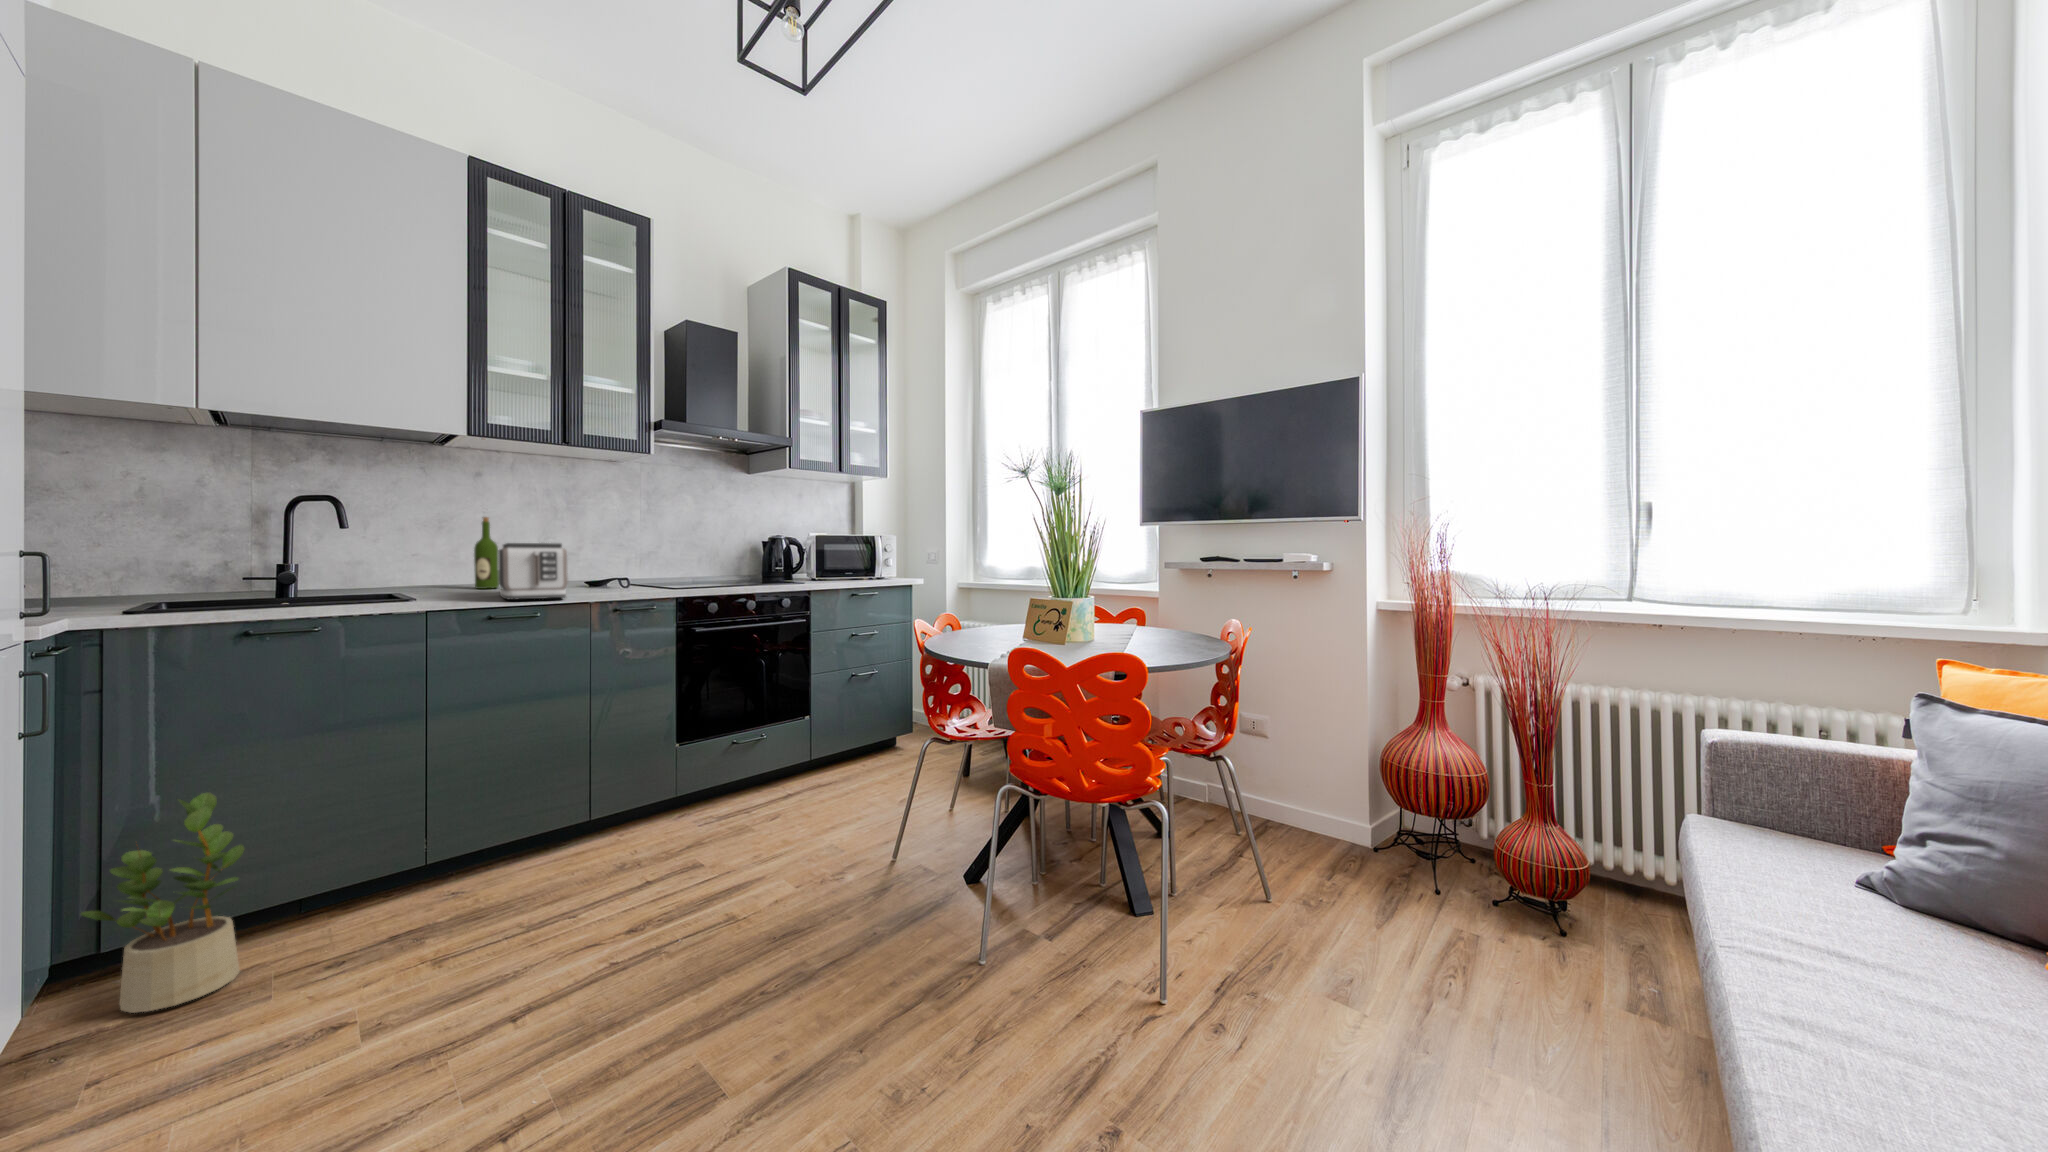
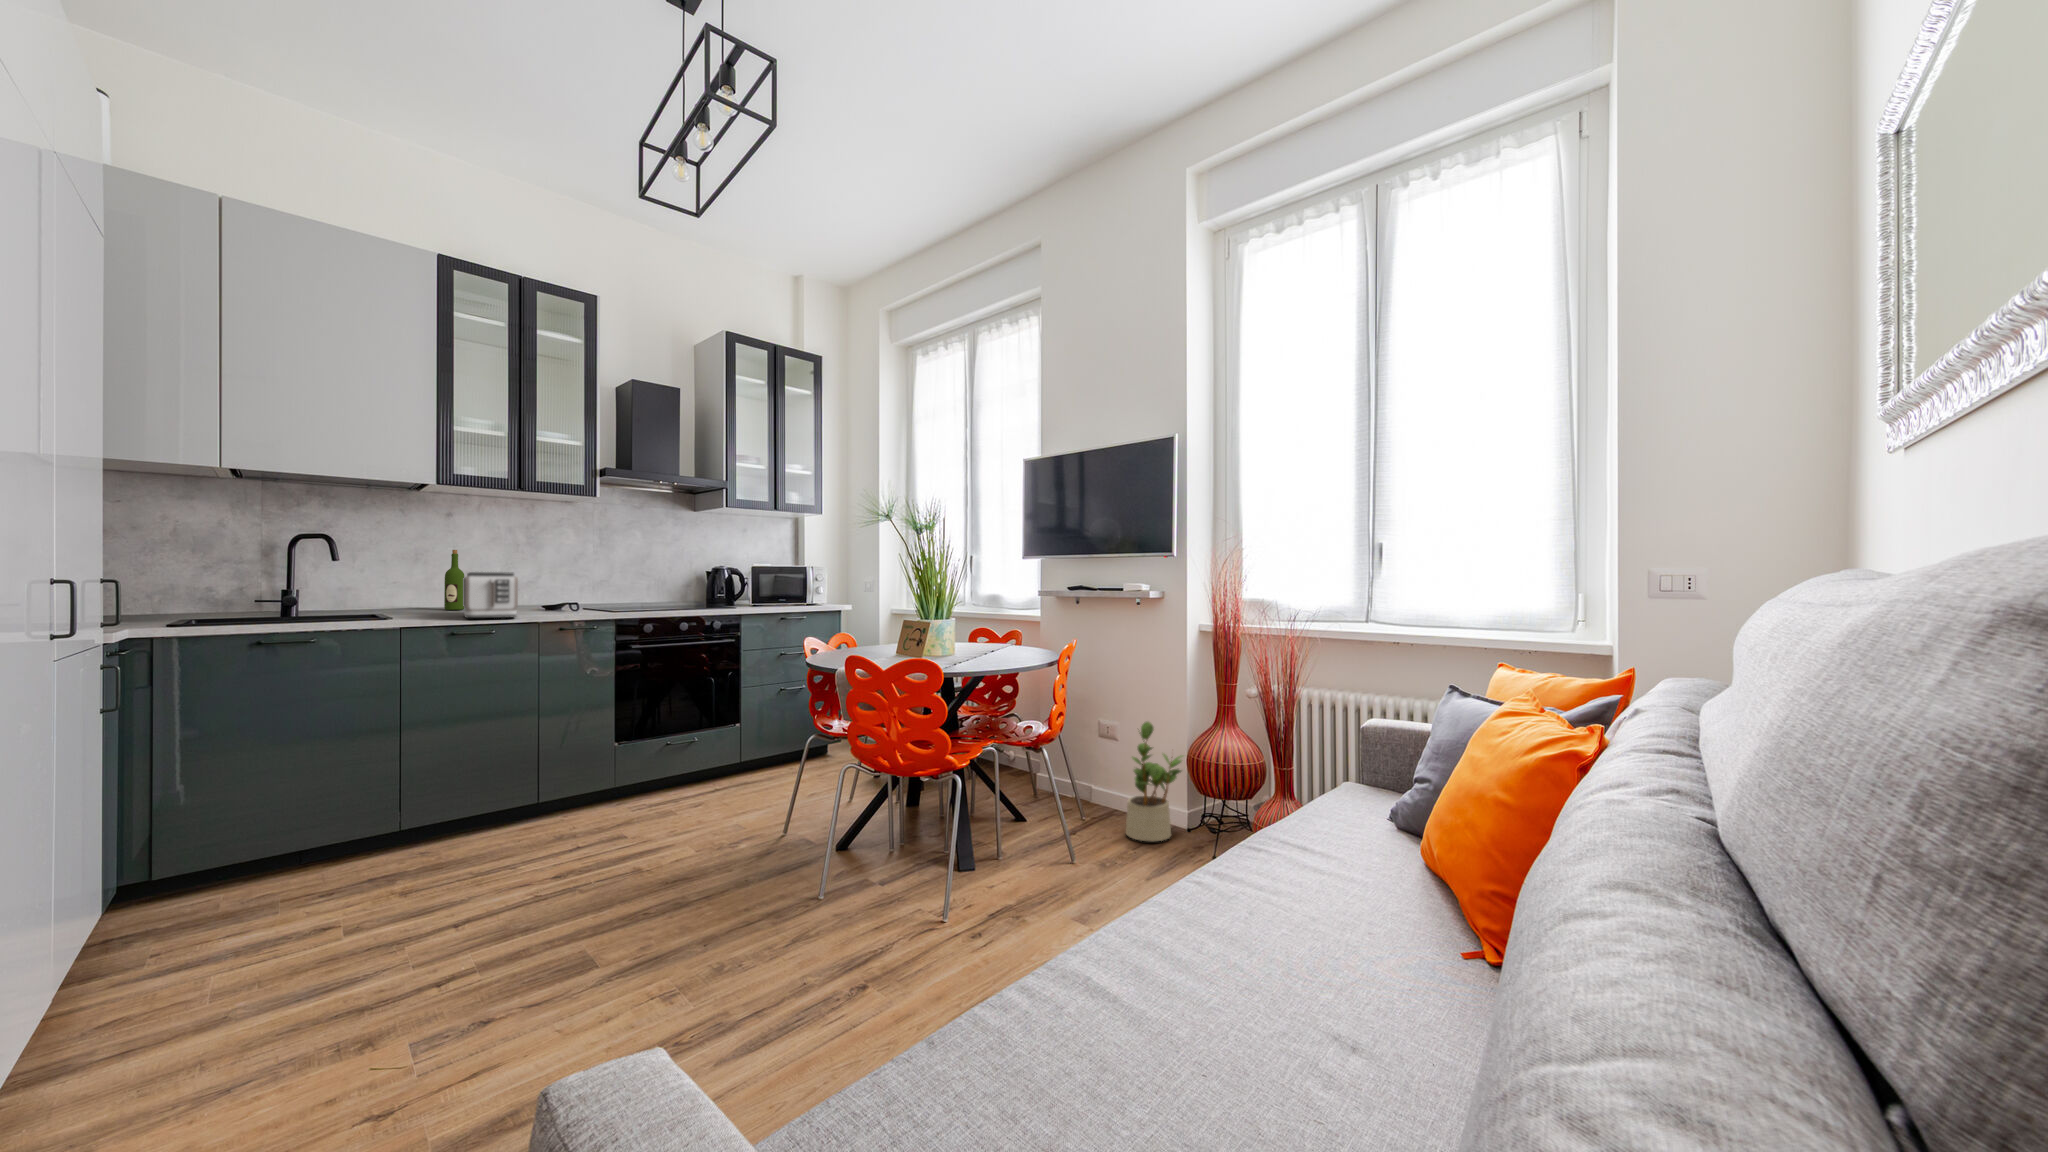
potted plant: present [81,793,244,1013] -> present [1126,722,1183,841]

